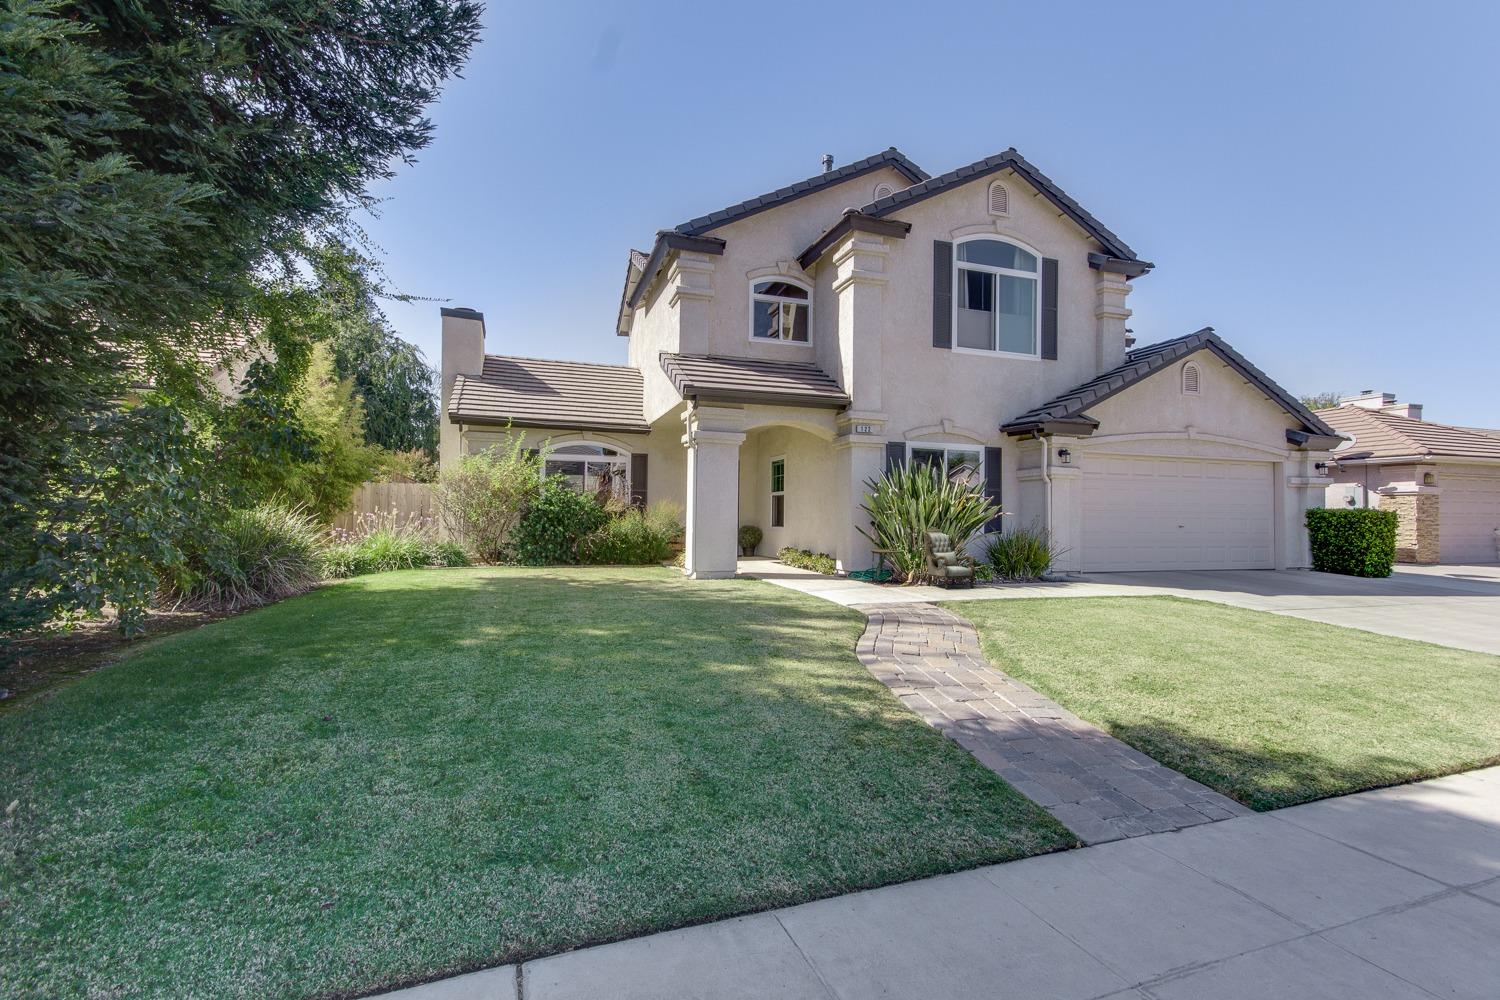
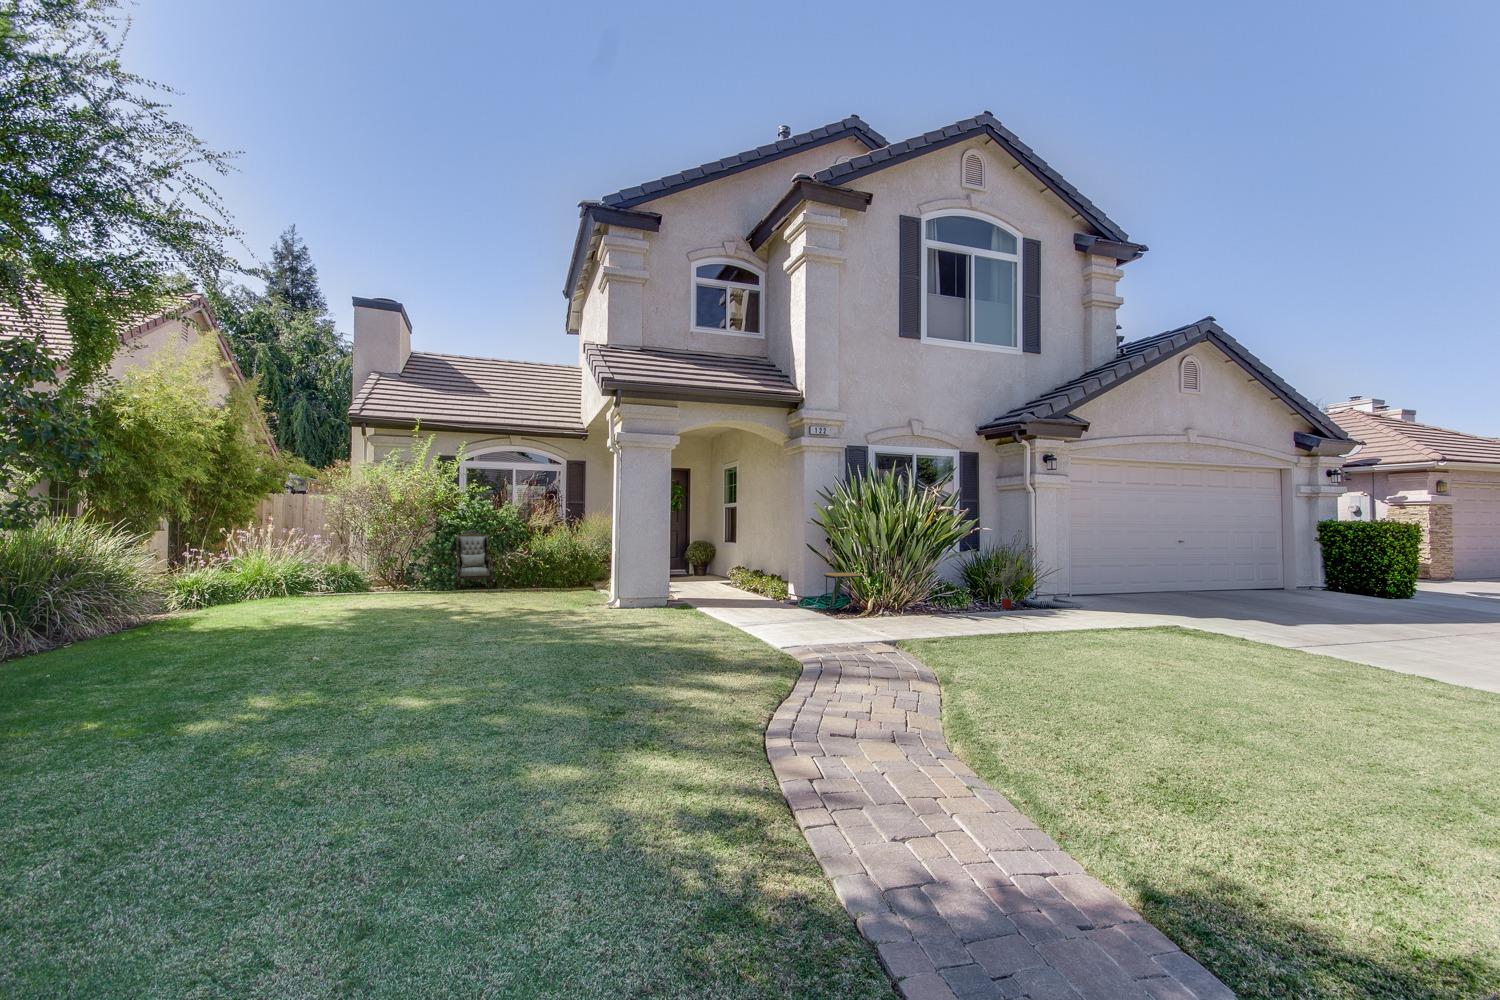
armchair: present [923,526,975,590] -> present [456,530,493,589]
potted tree: none [1006,536,1046,581] -> present [985,556,1029,609]

